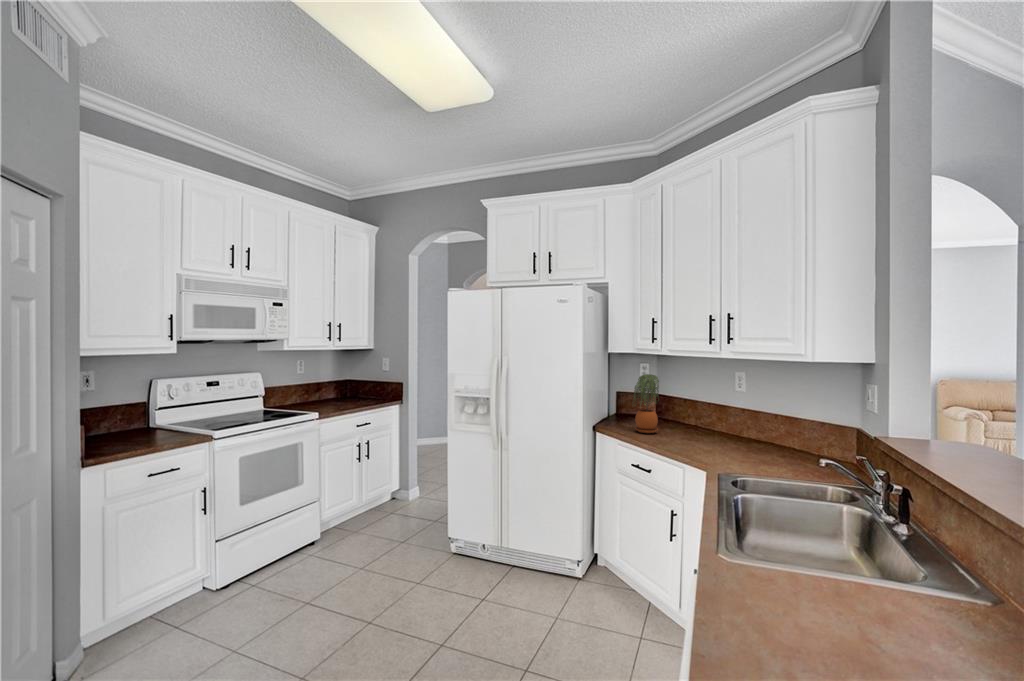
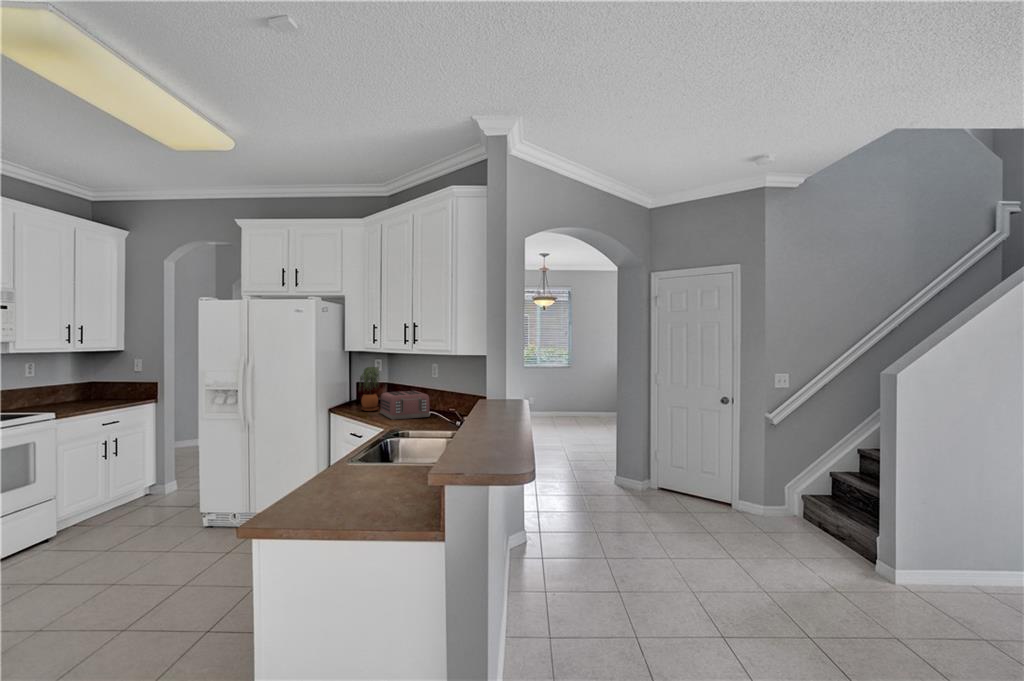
toaster: none [664,409,744,452] -> present [380,391,430,420]

